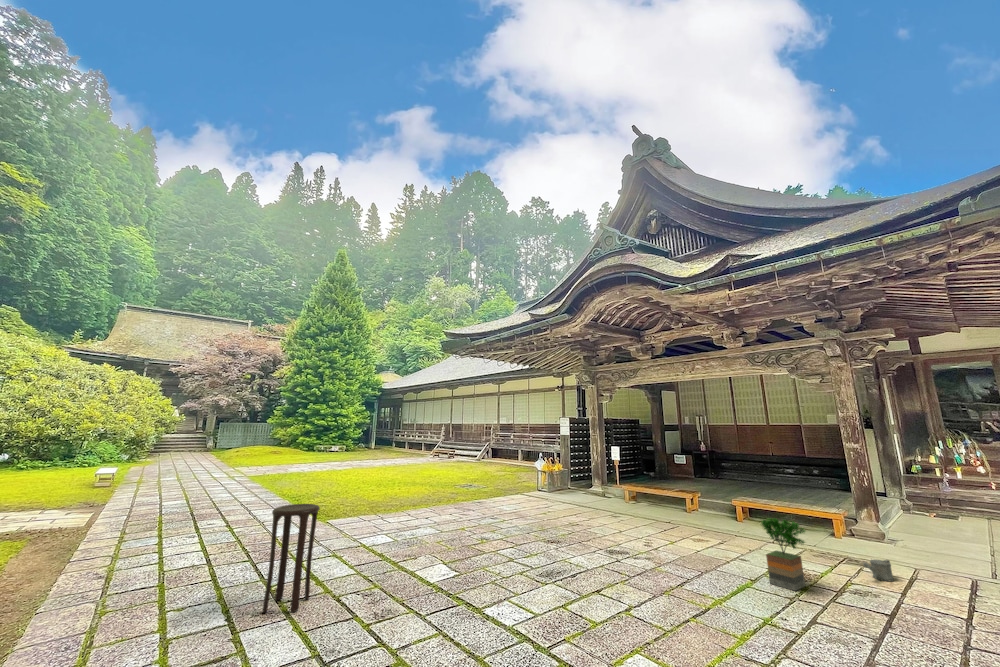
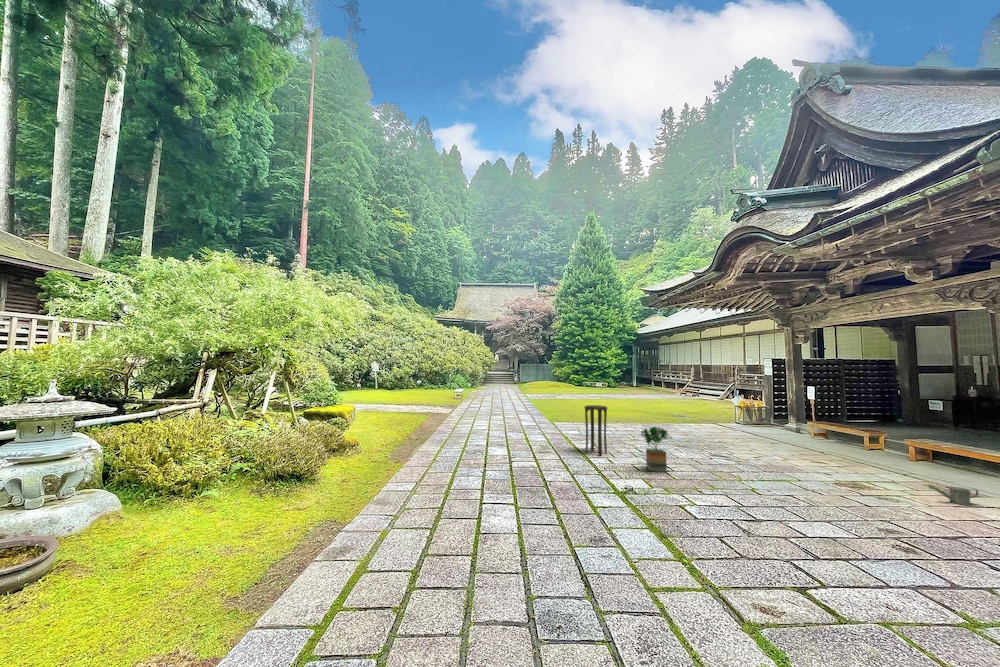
stool: present [263,504,320,613] -> present [584,405,607,456]
potted tree: present [761,518,805,591] -> present [641,427,671,472]

